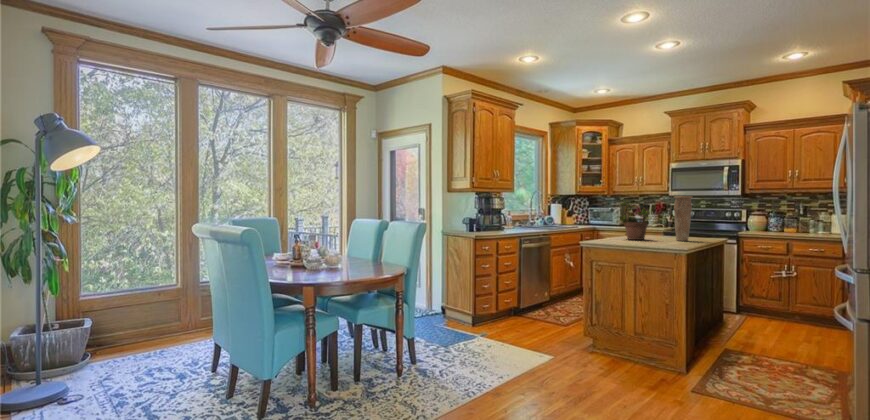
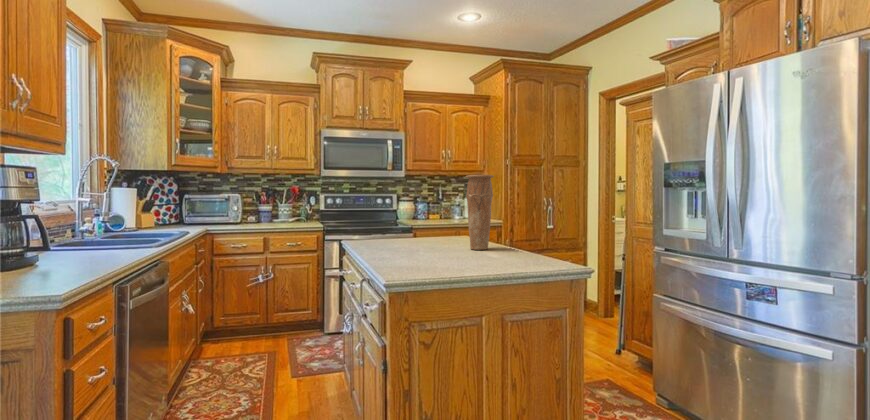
potted plant: present [618,203,651,240] -> none [398,173,455,258]

